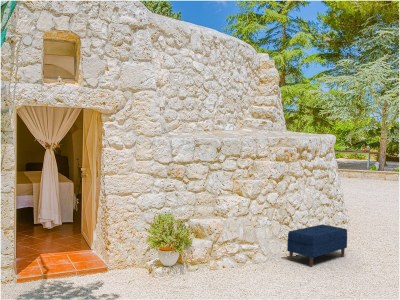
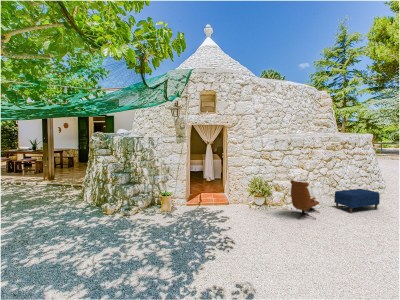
lounge chair: none [223,217,268,287] -> present [291,180,319,219]

